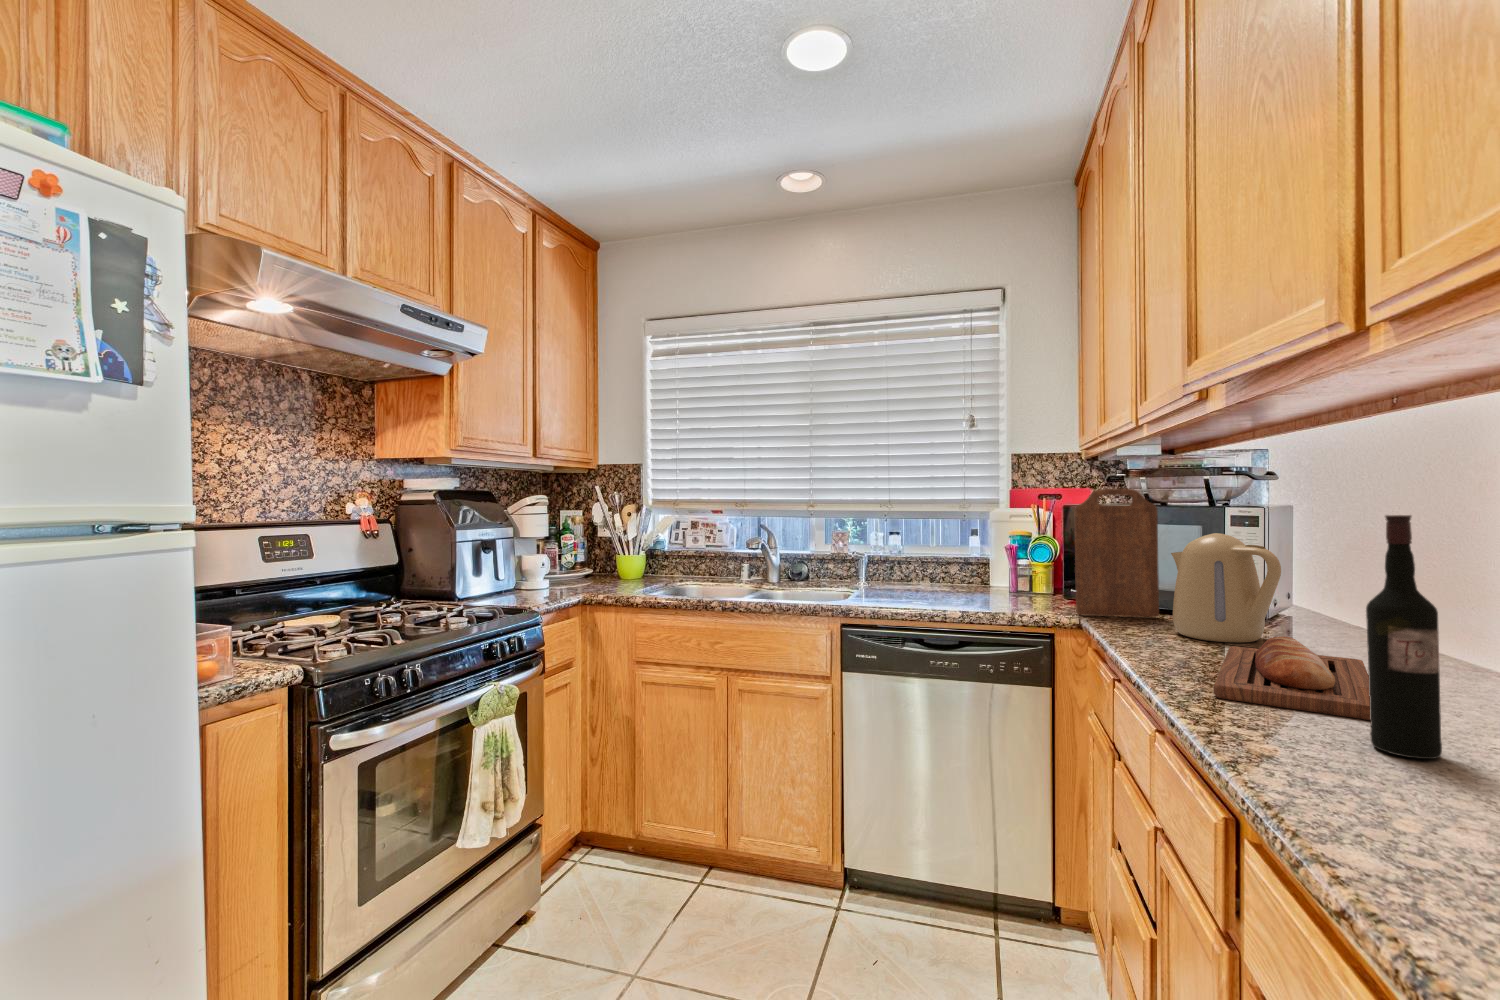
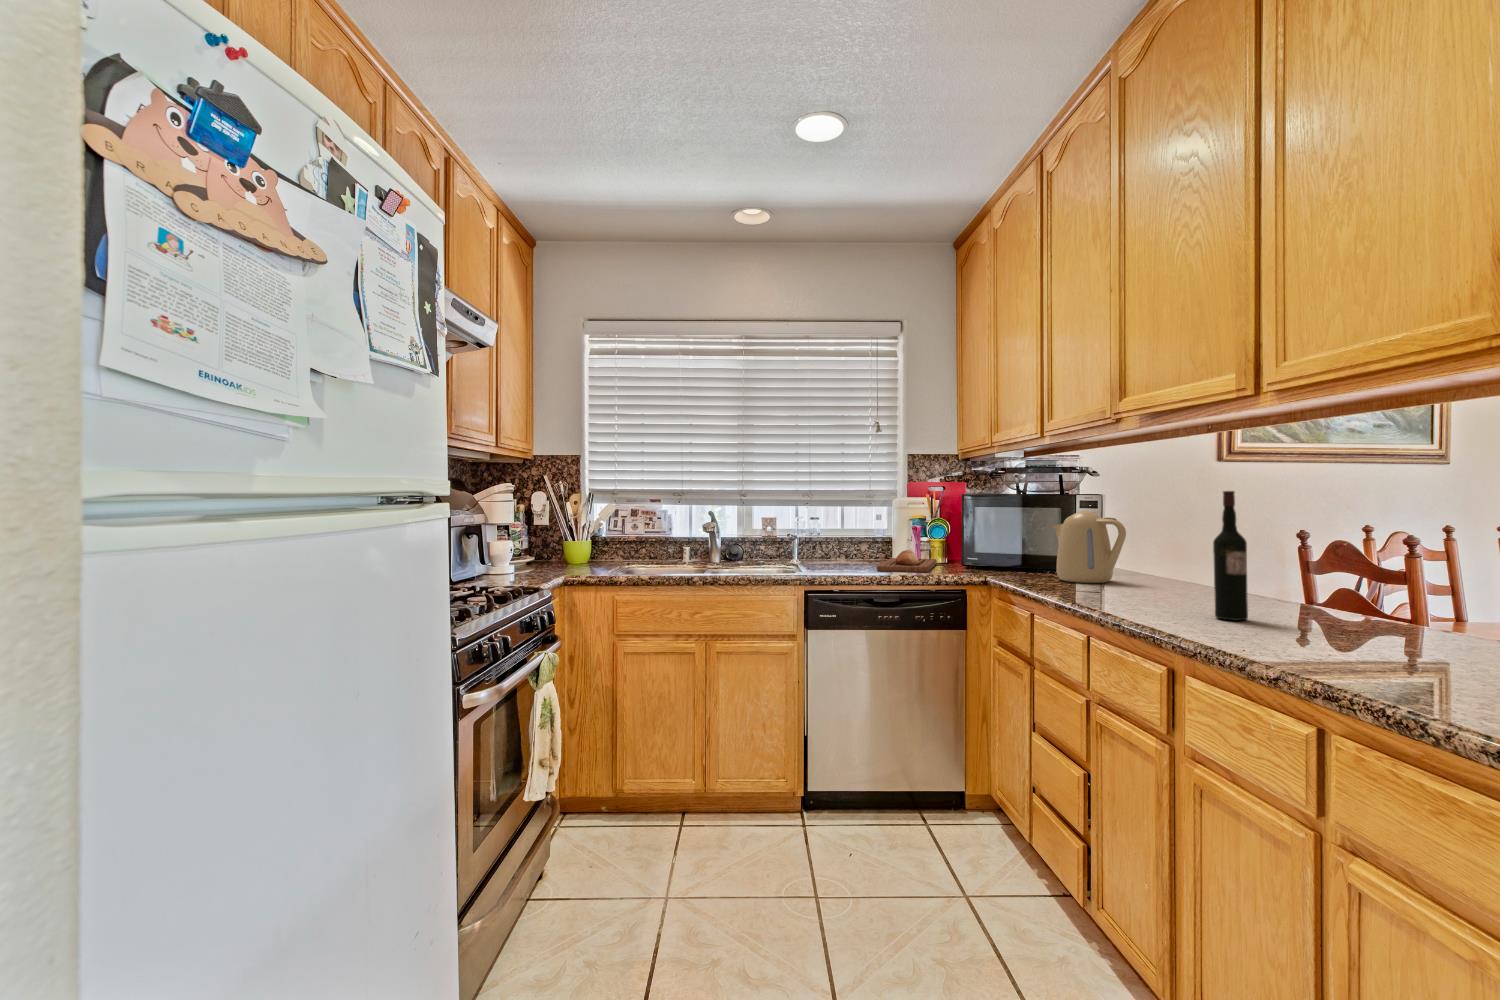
cutting board: present [1074,489,1159,617] -> none [983,481,1037,574]
bread loaf: present [1213,636,1370,720] -> present [877,550,937,573]

